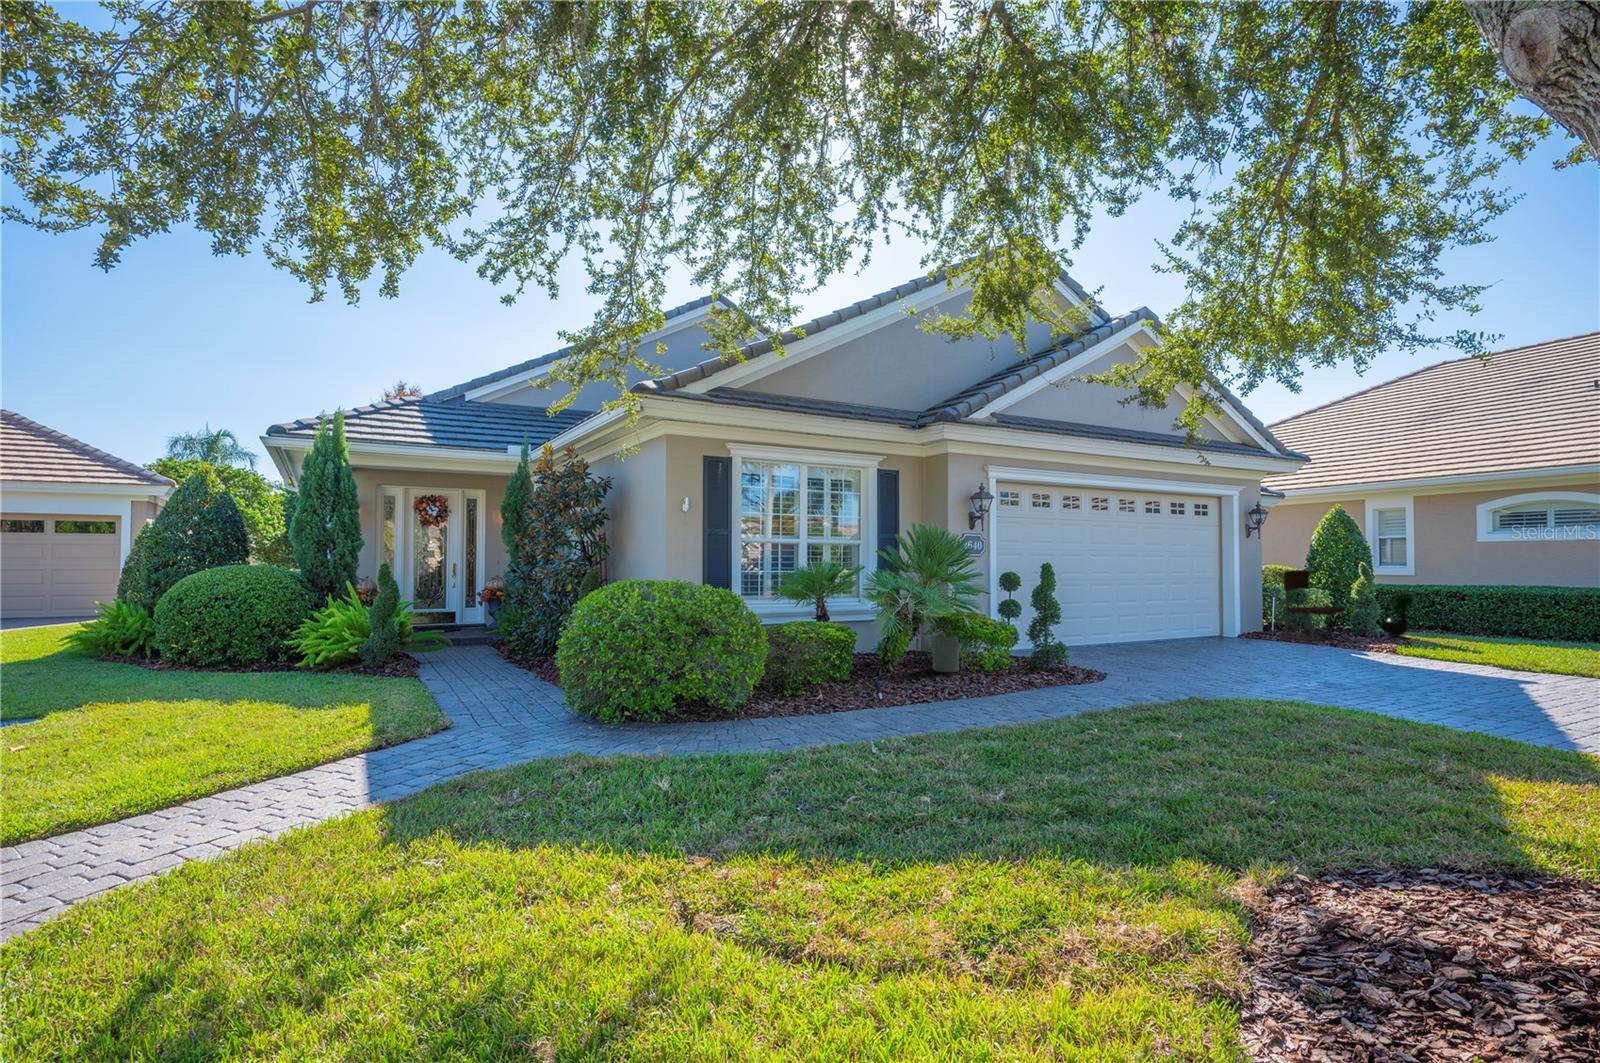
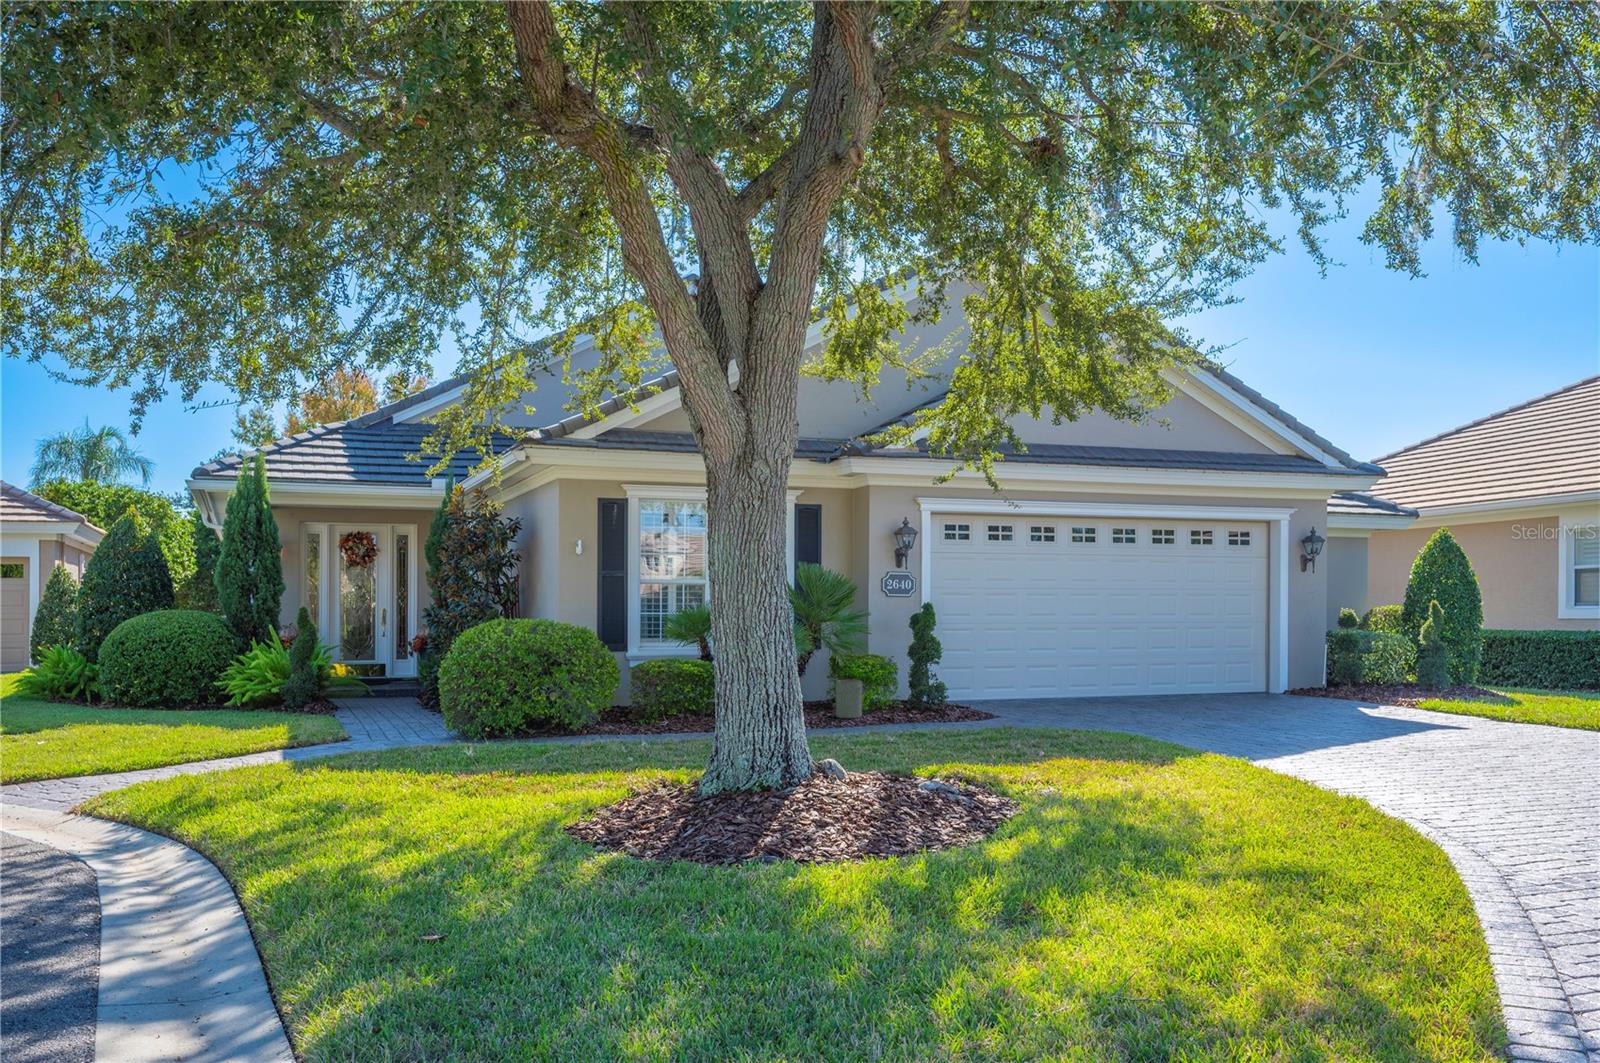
bench: present [1284,570,1344,641] -> none [1314,610,1393,696]
potted tree: present [1381,595,1414,636] -> none [1450,634,1488,691]

